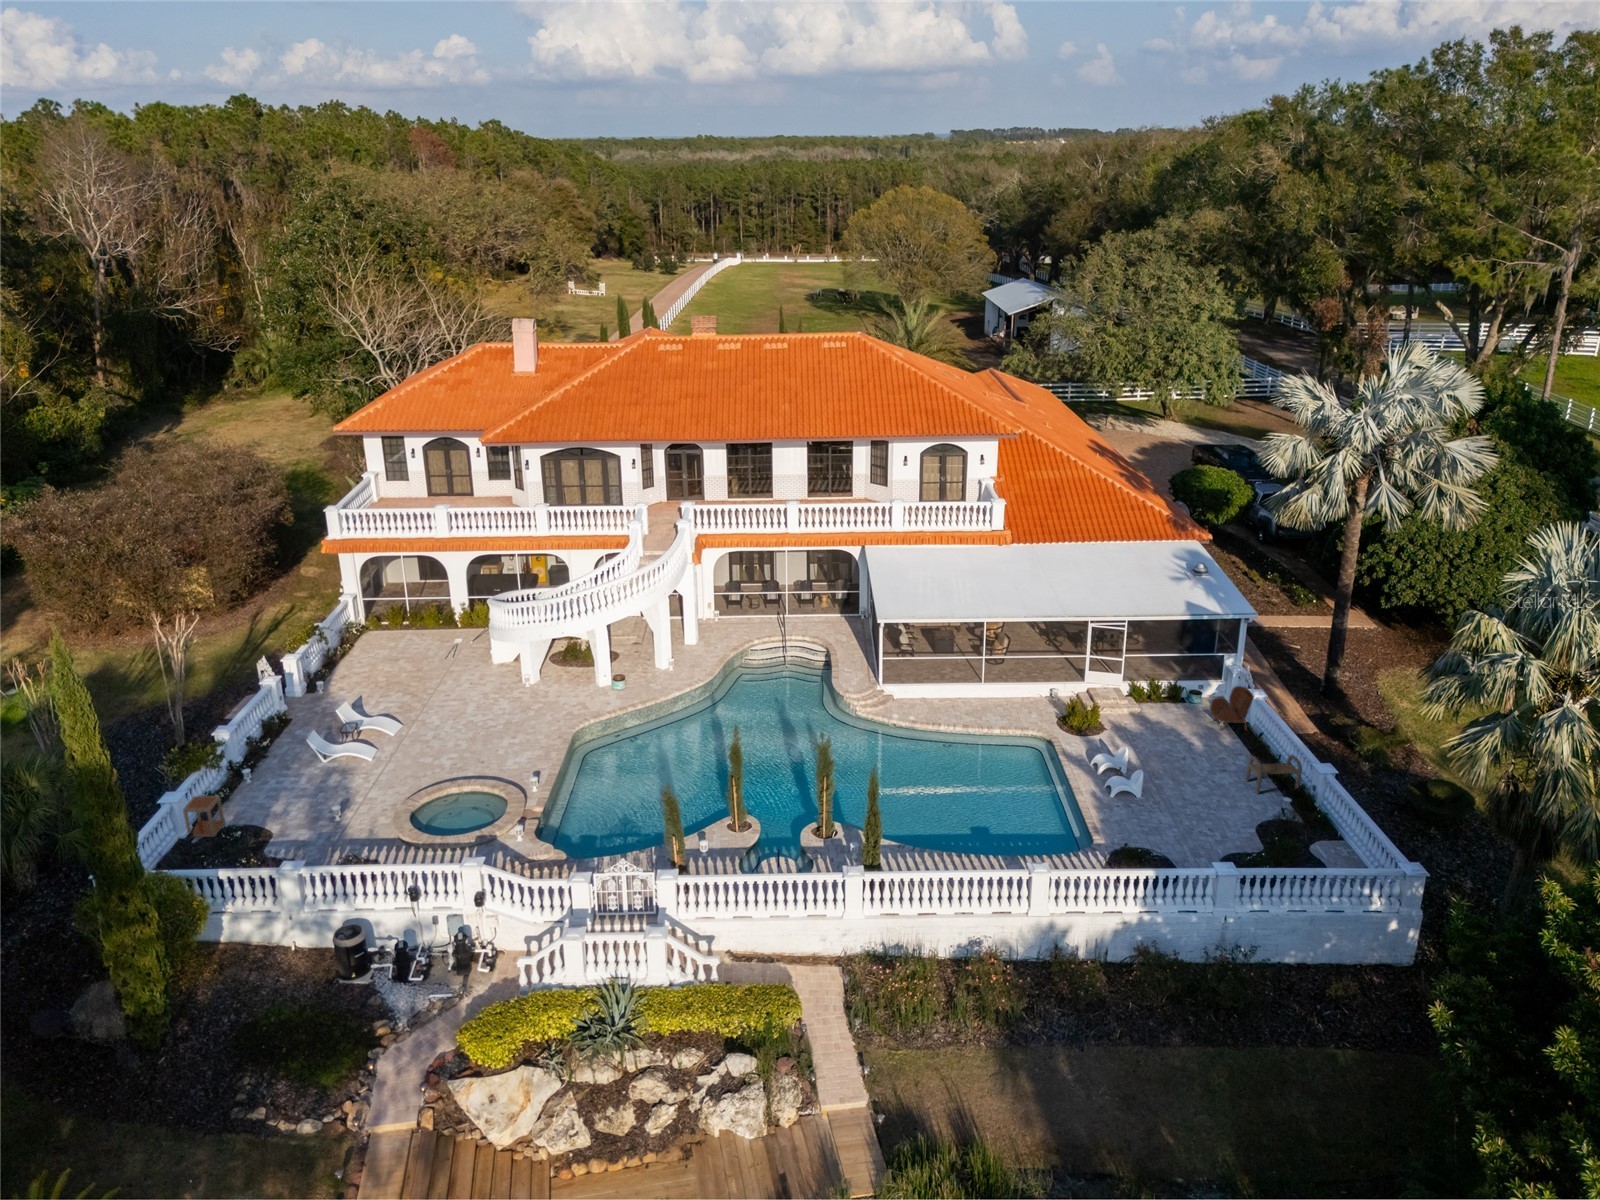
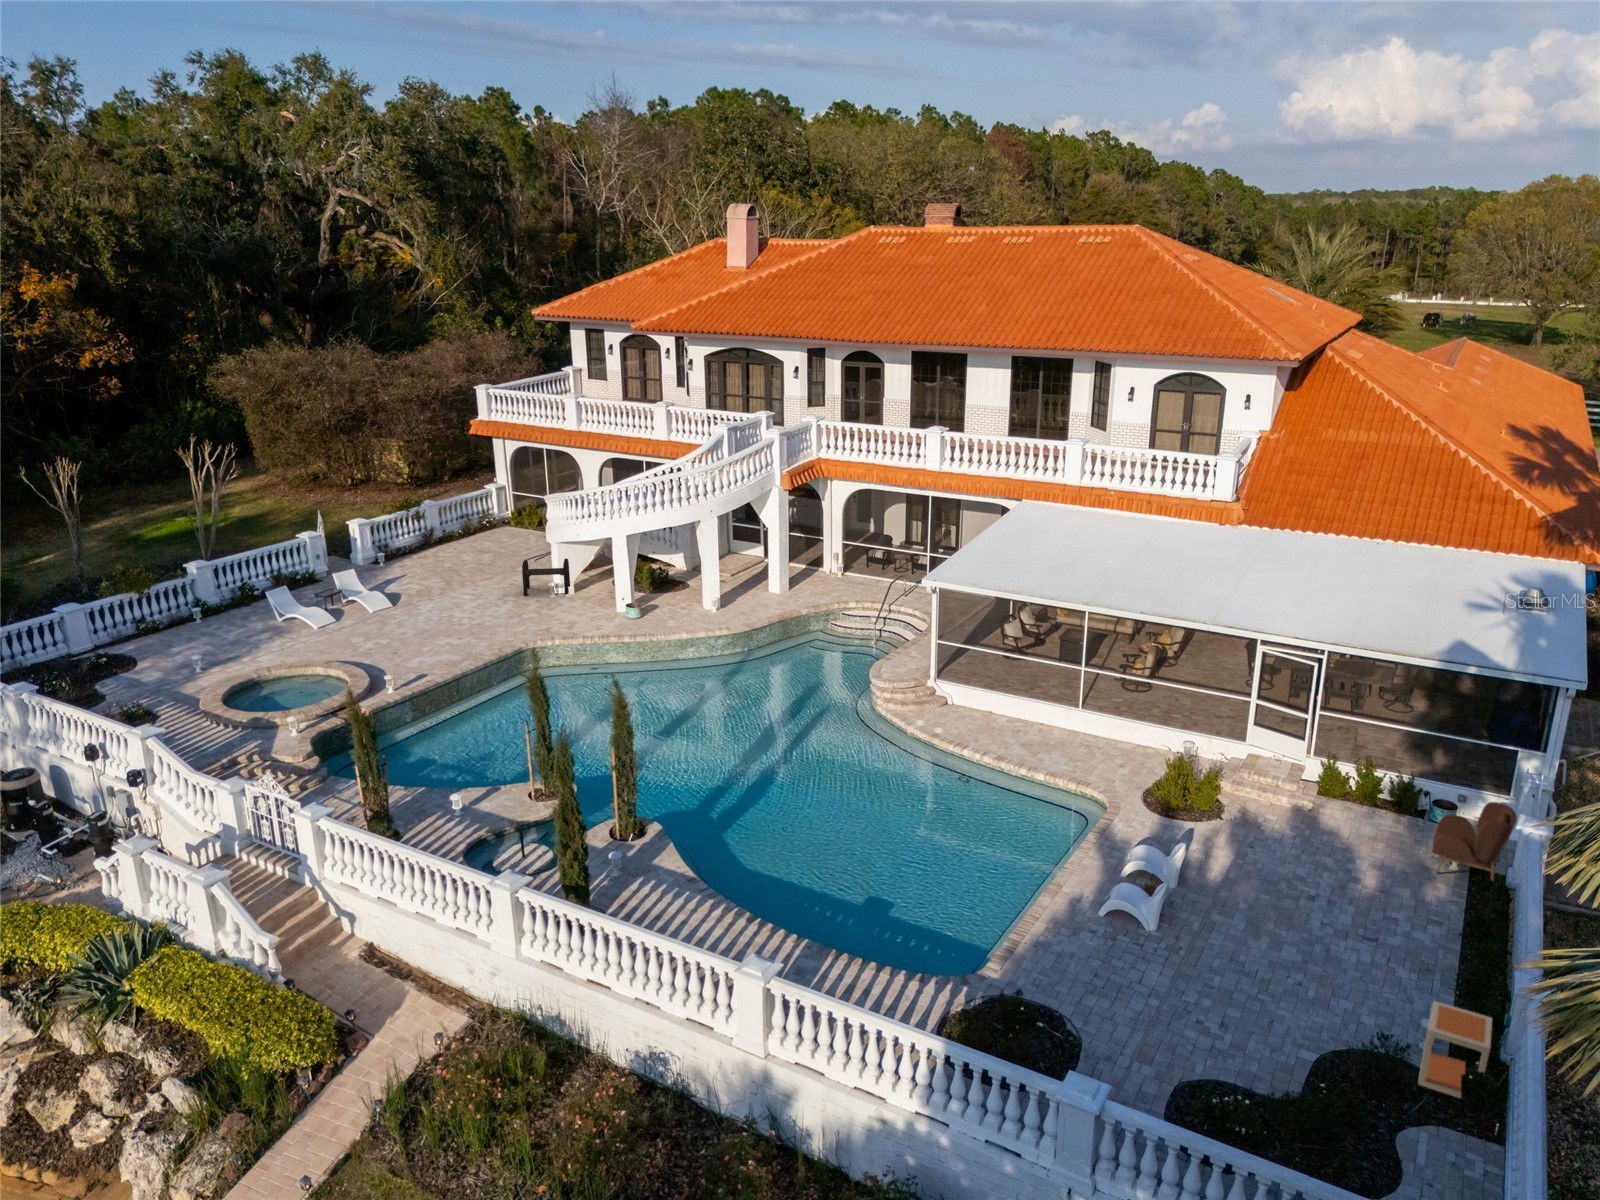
bench: present [1245,755,1302,794] -> present [522,558,570,596]
side table: present [183,796,225,837] -> present [1418,1001,1492,1098]

